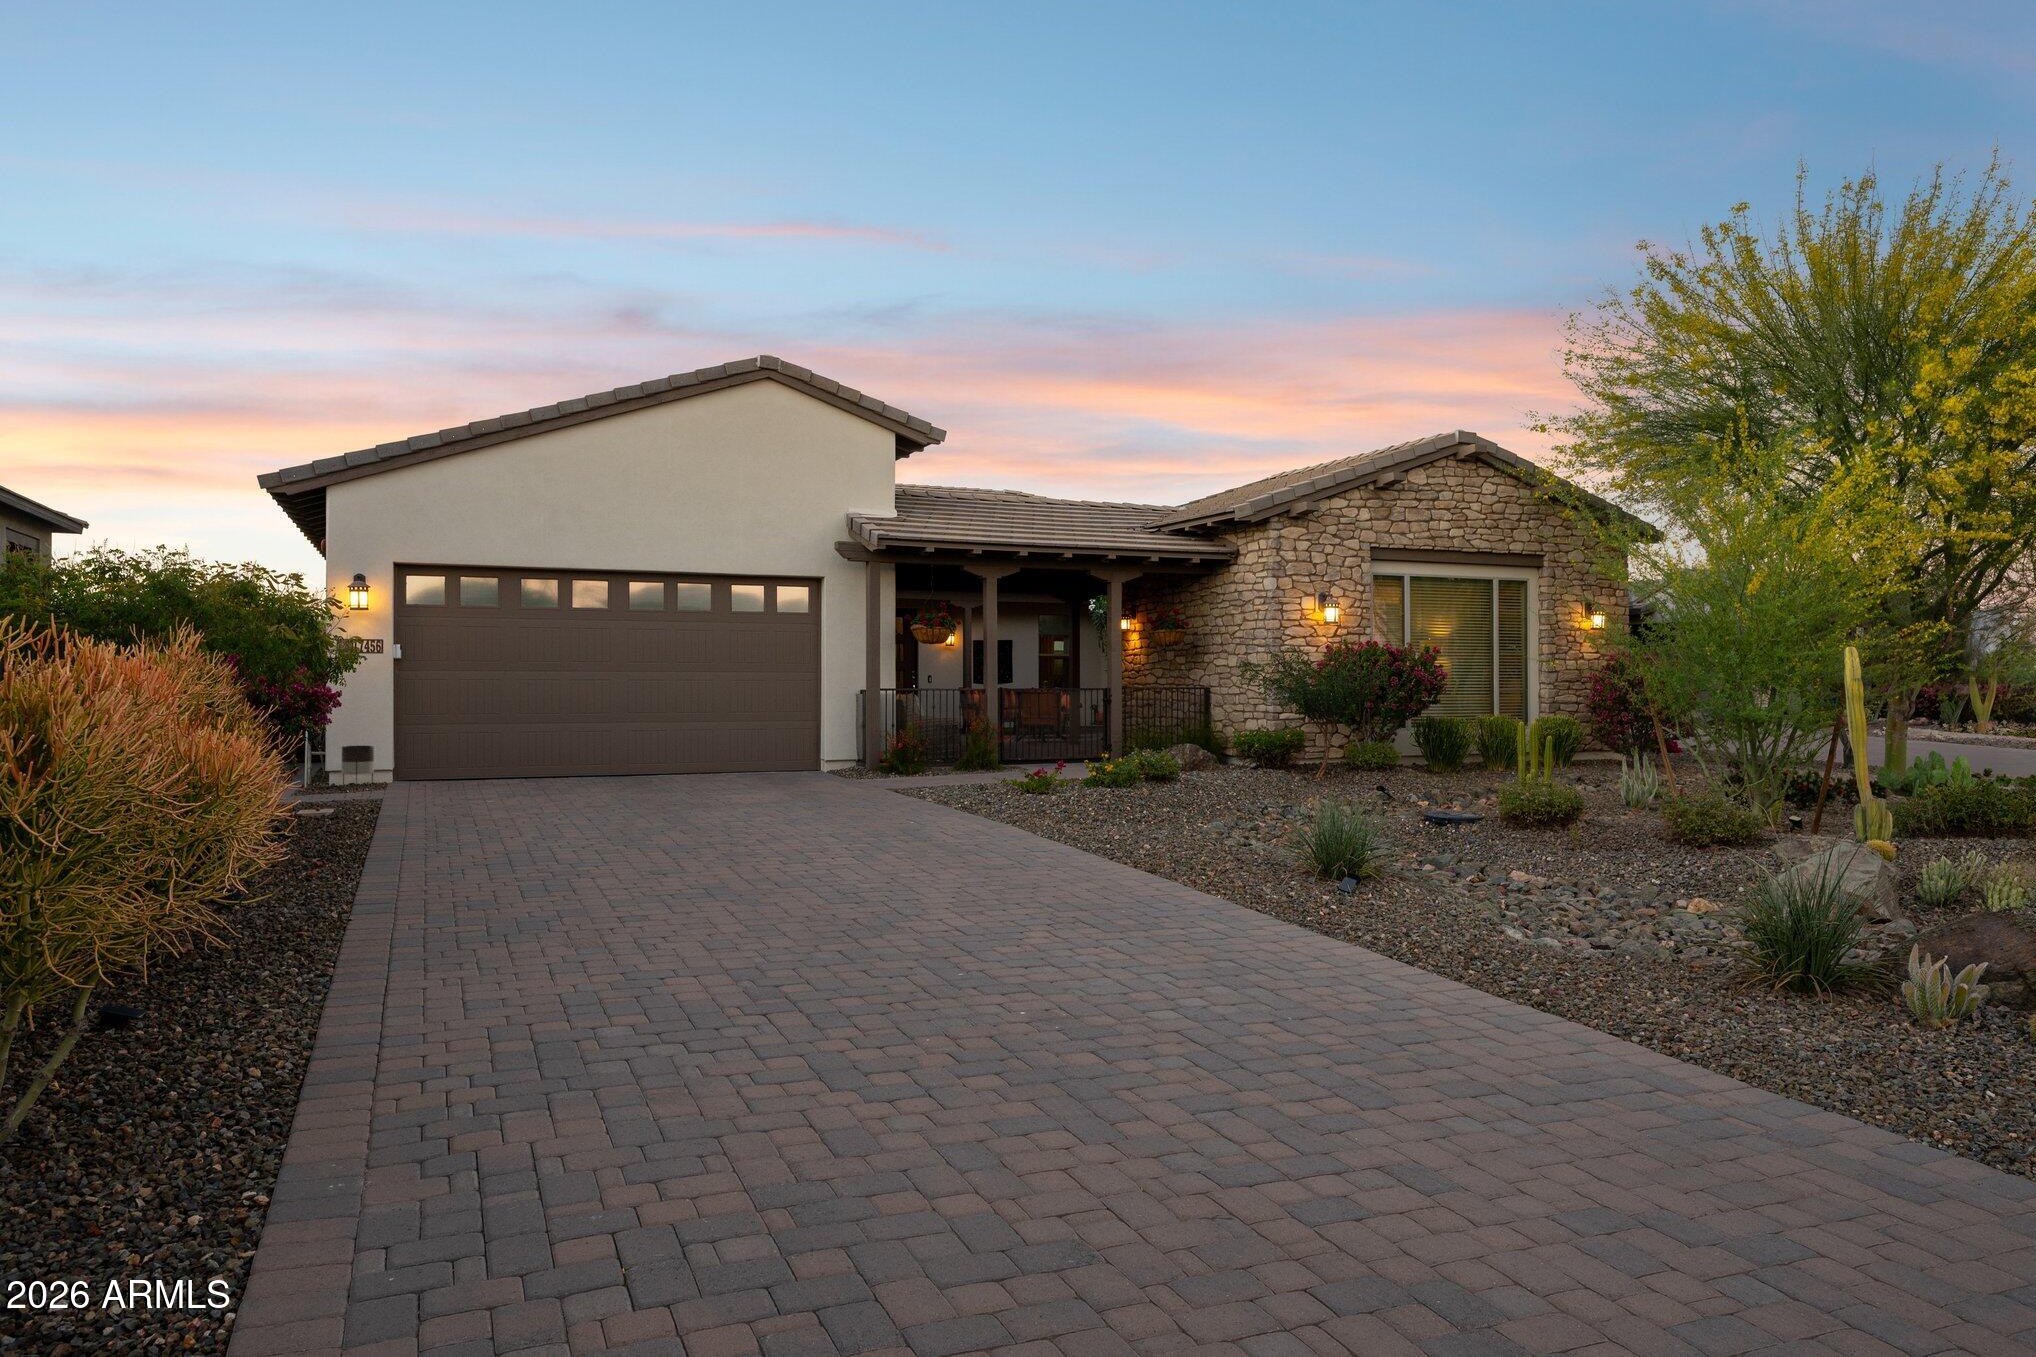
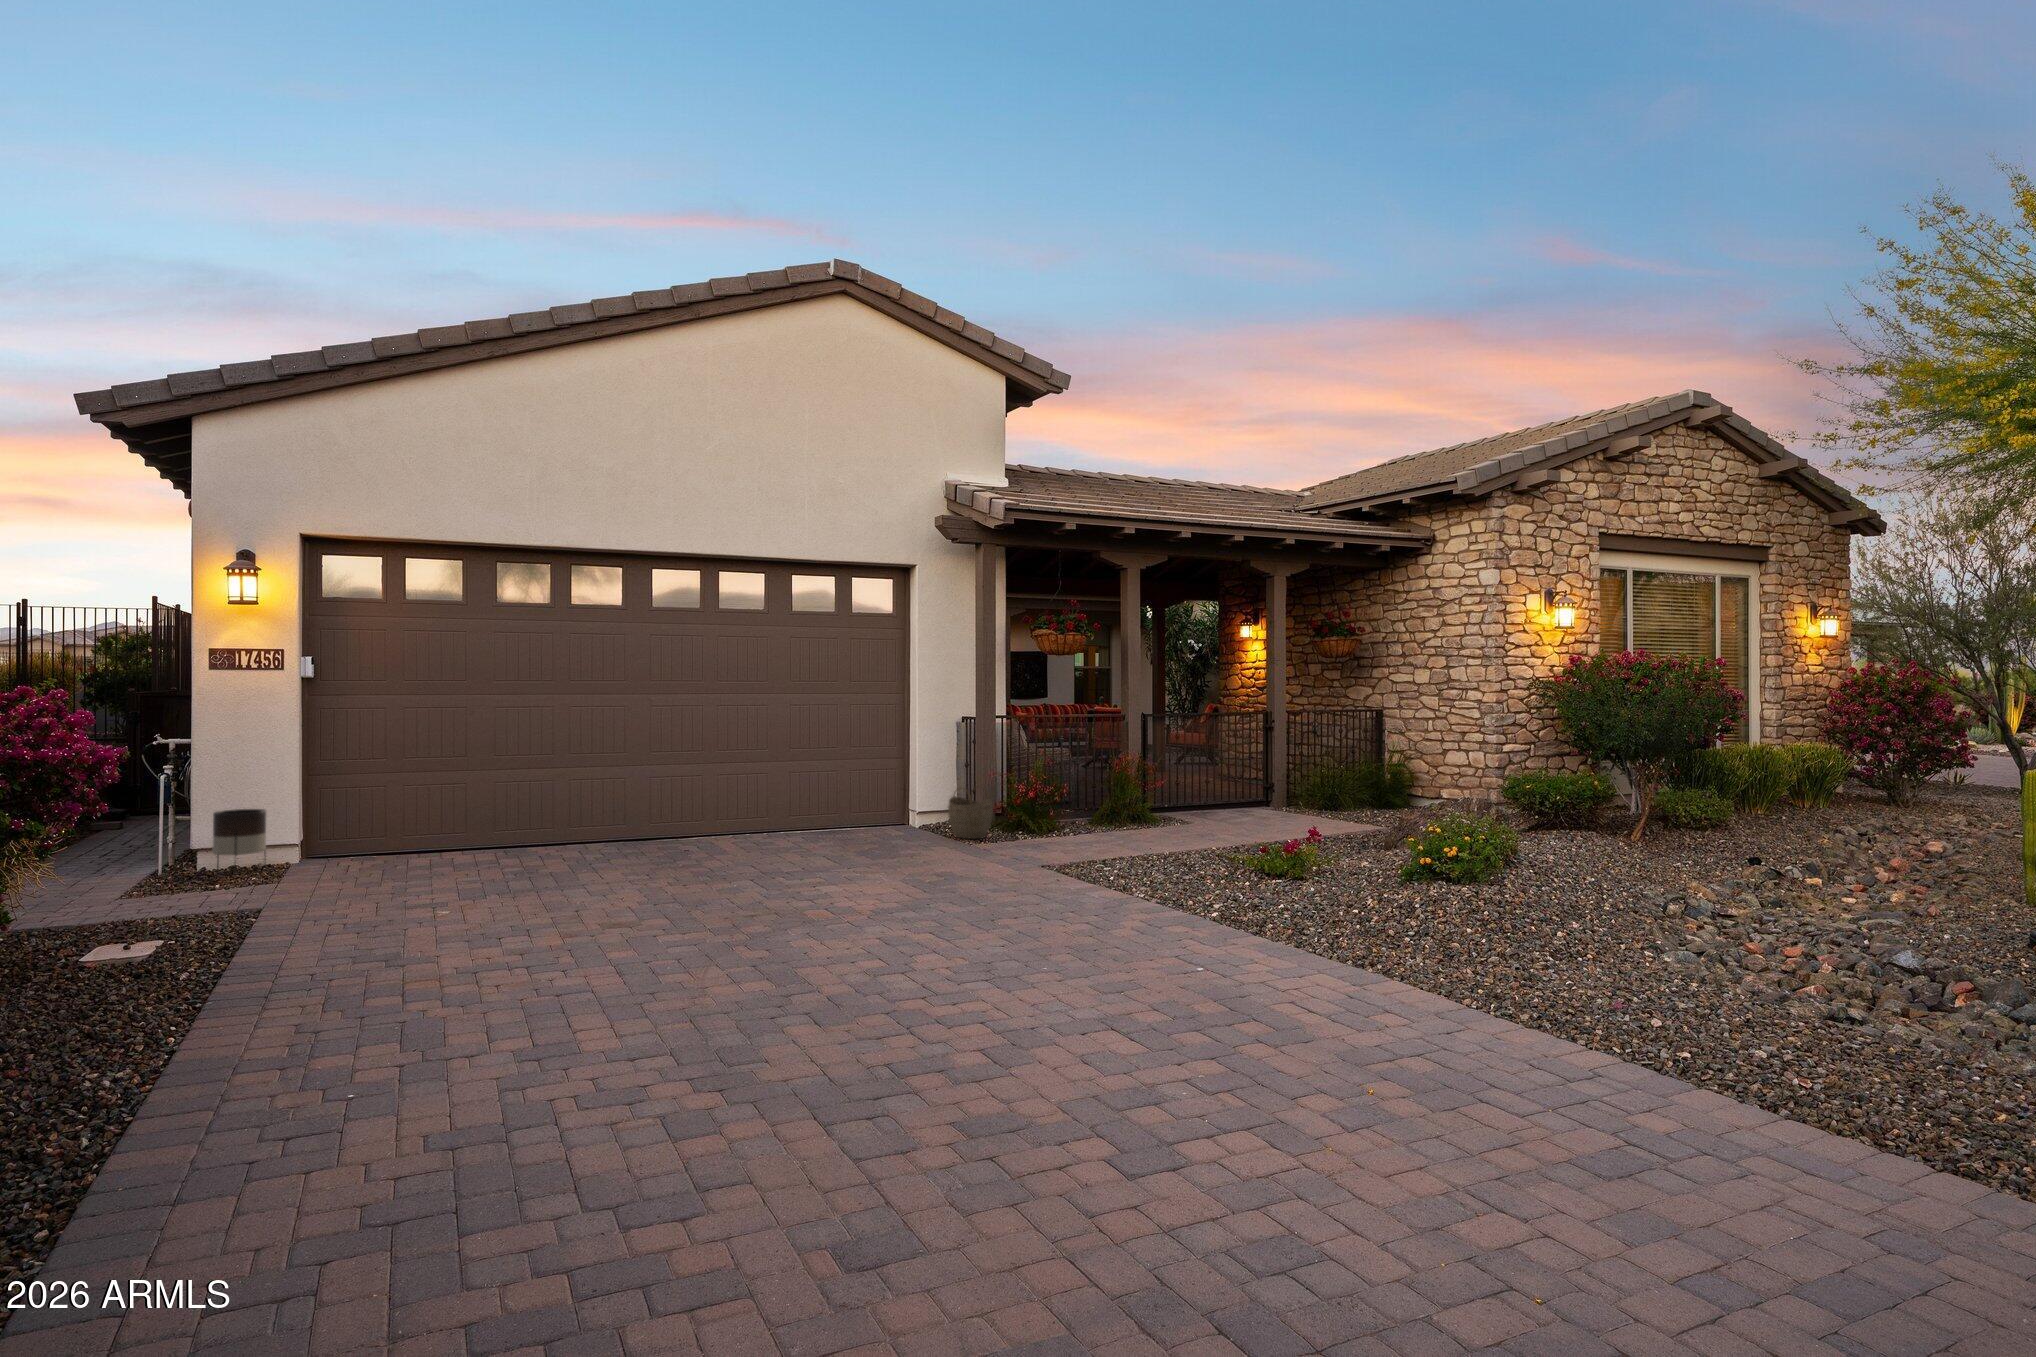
woven basket: none [842,740,874,778] -> present [948,786,993,839]

